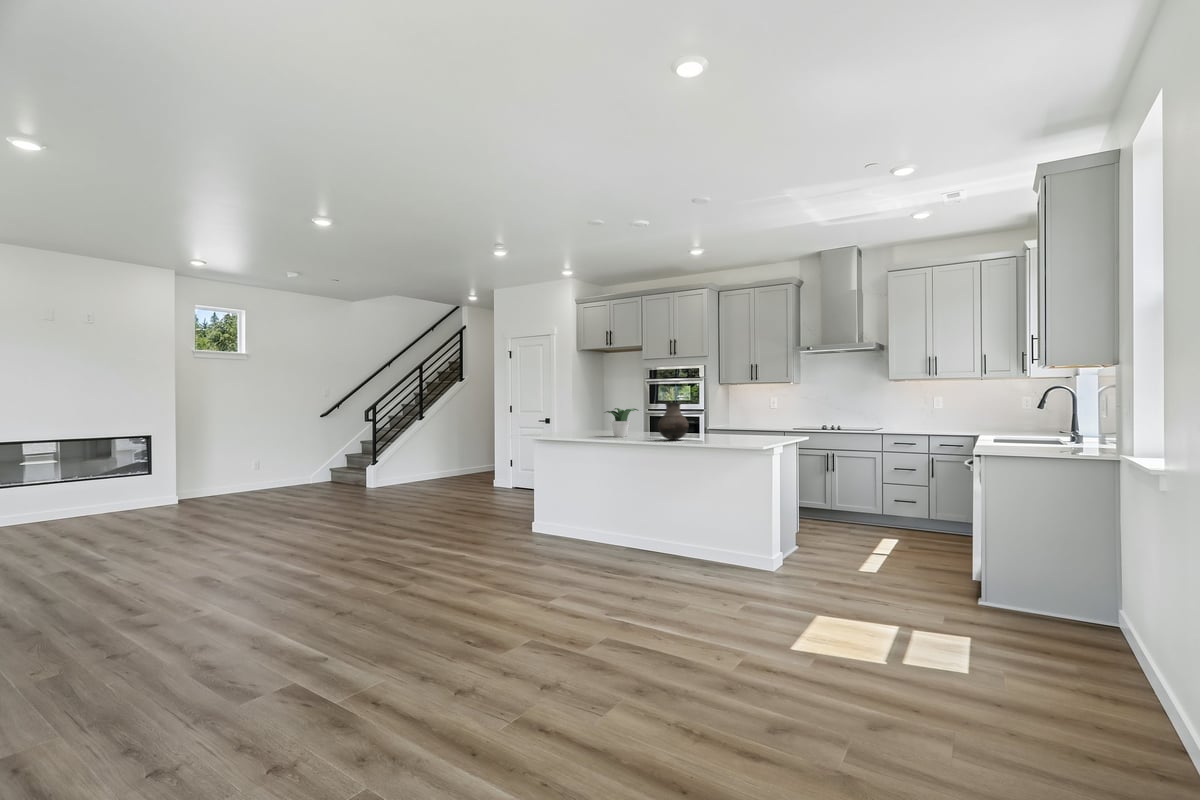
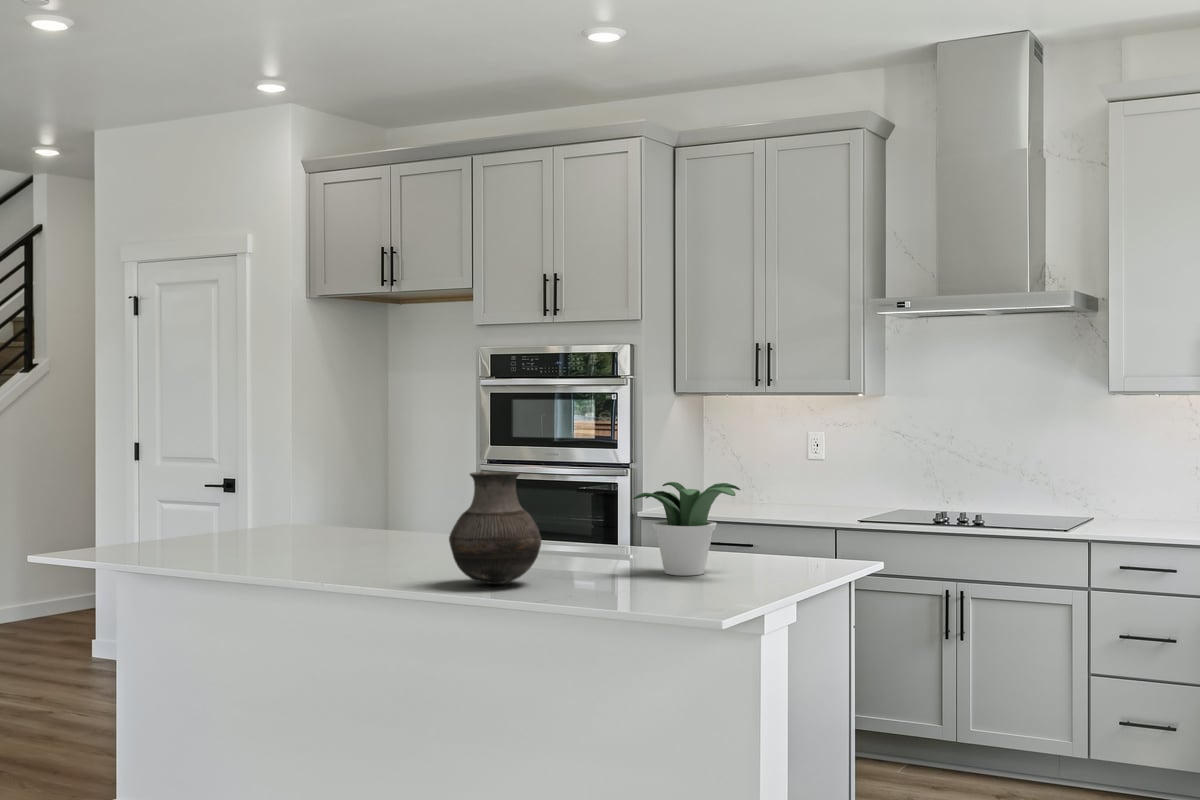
potted plant: present [606,408,638,437] -> present [633,482,740,575]

